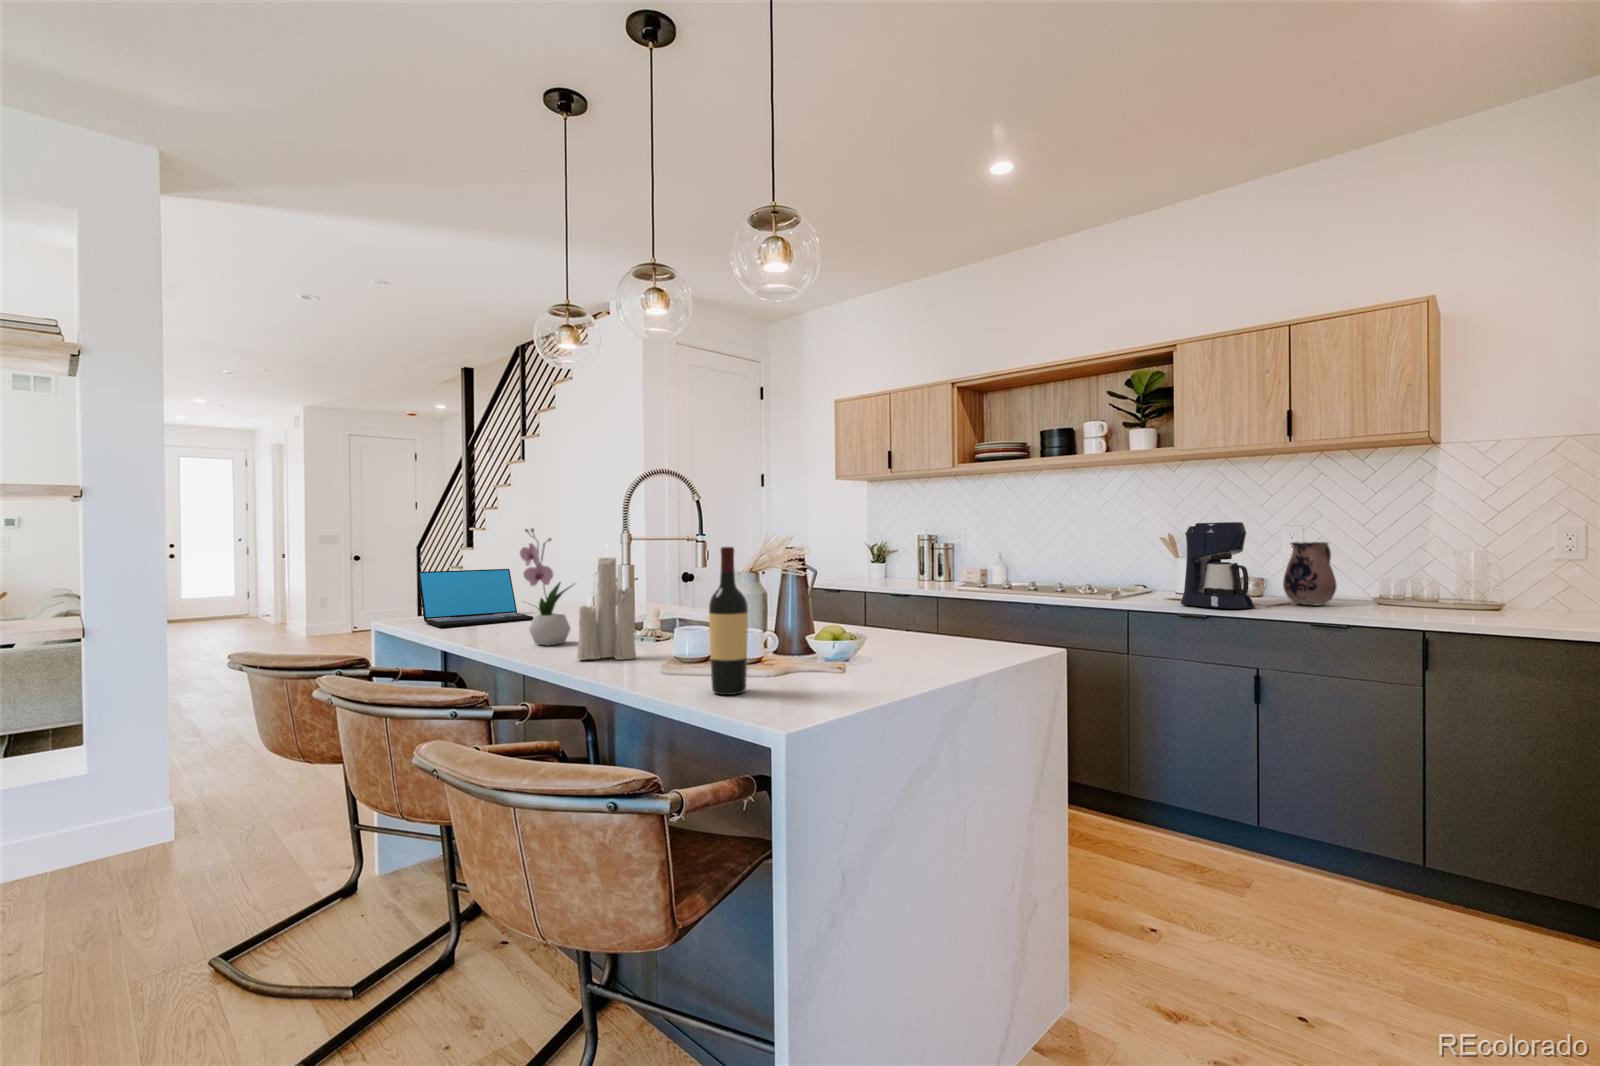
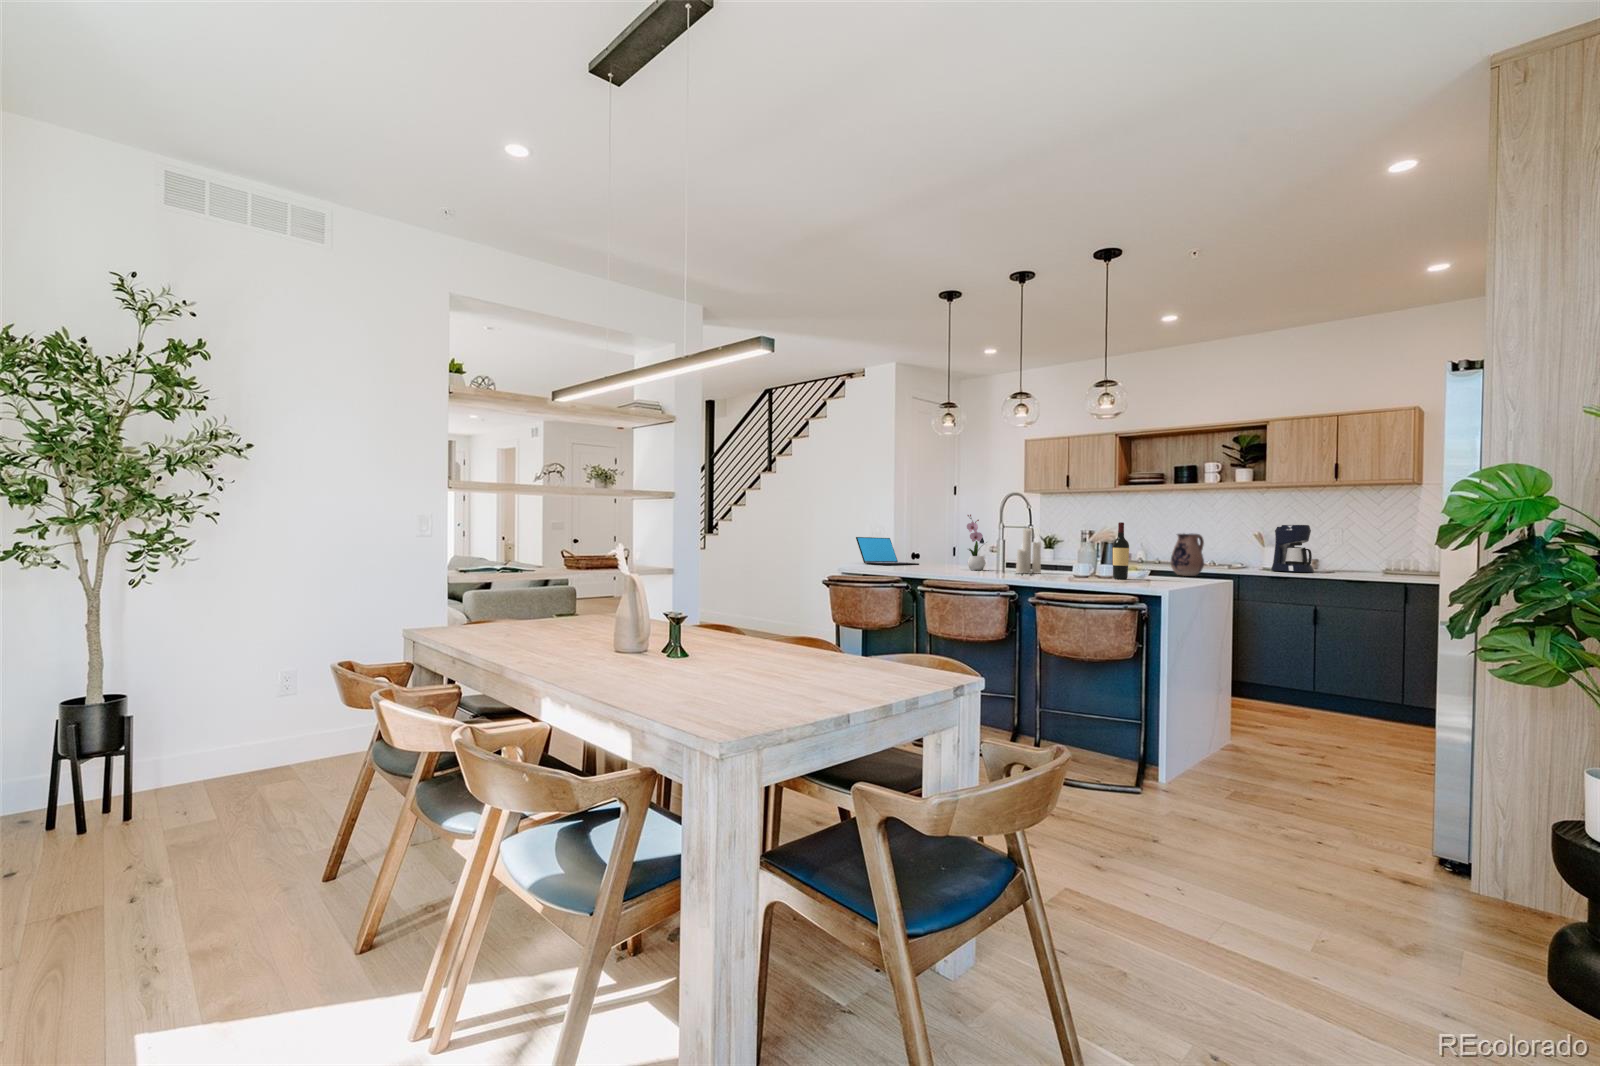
ceramic pitcher: present [1283,542,1336,606] -> present [1171,534,1204,576]

